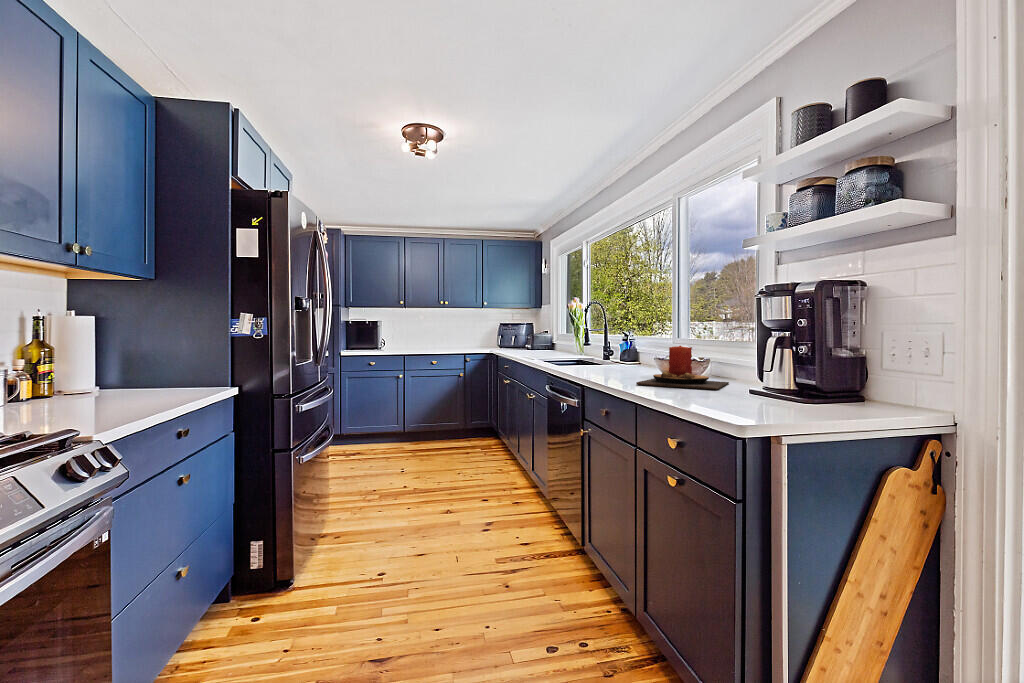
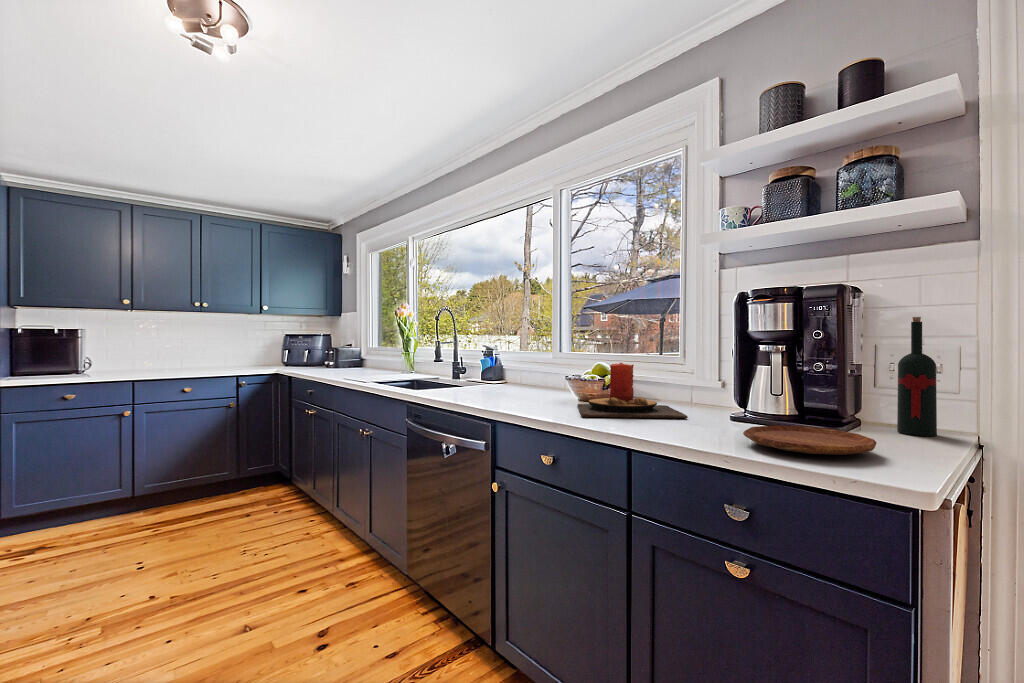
wine bottle: none [880,307,915,411] -> present [897,317,937,436]
tray: none [700,393,794,410] -> present [743,425,877,455]

